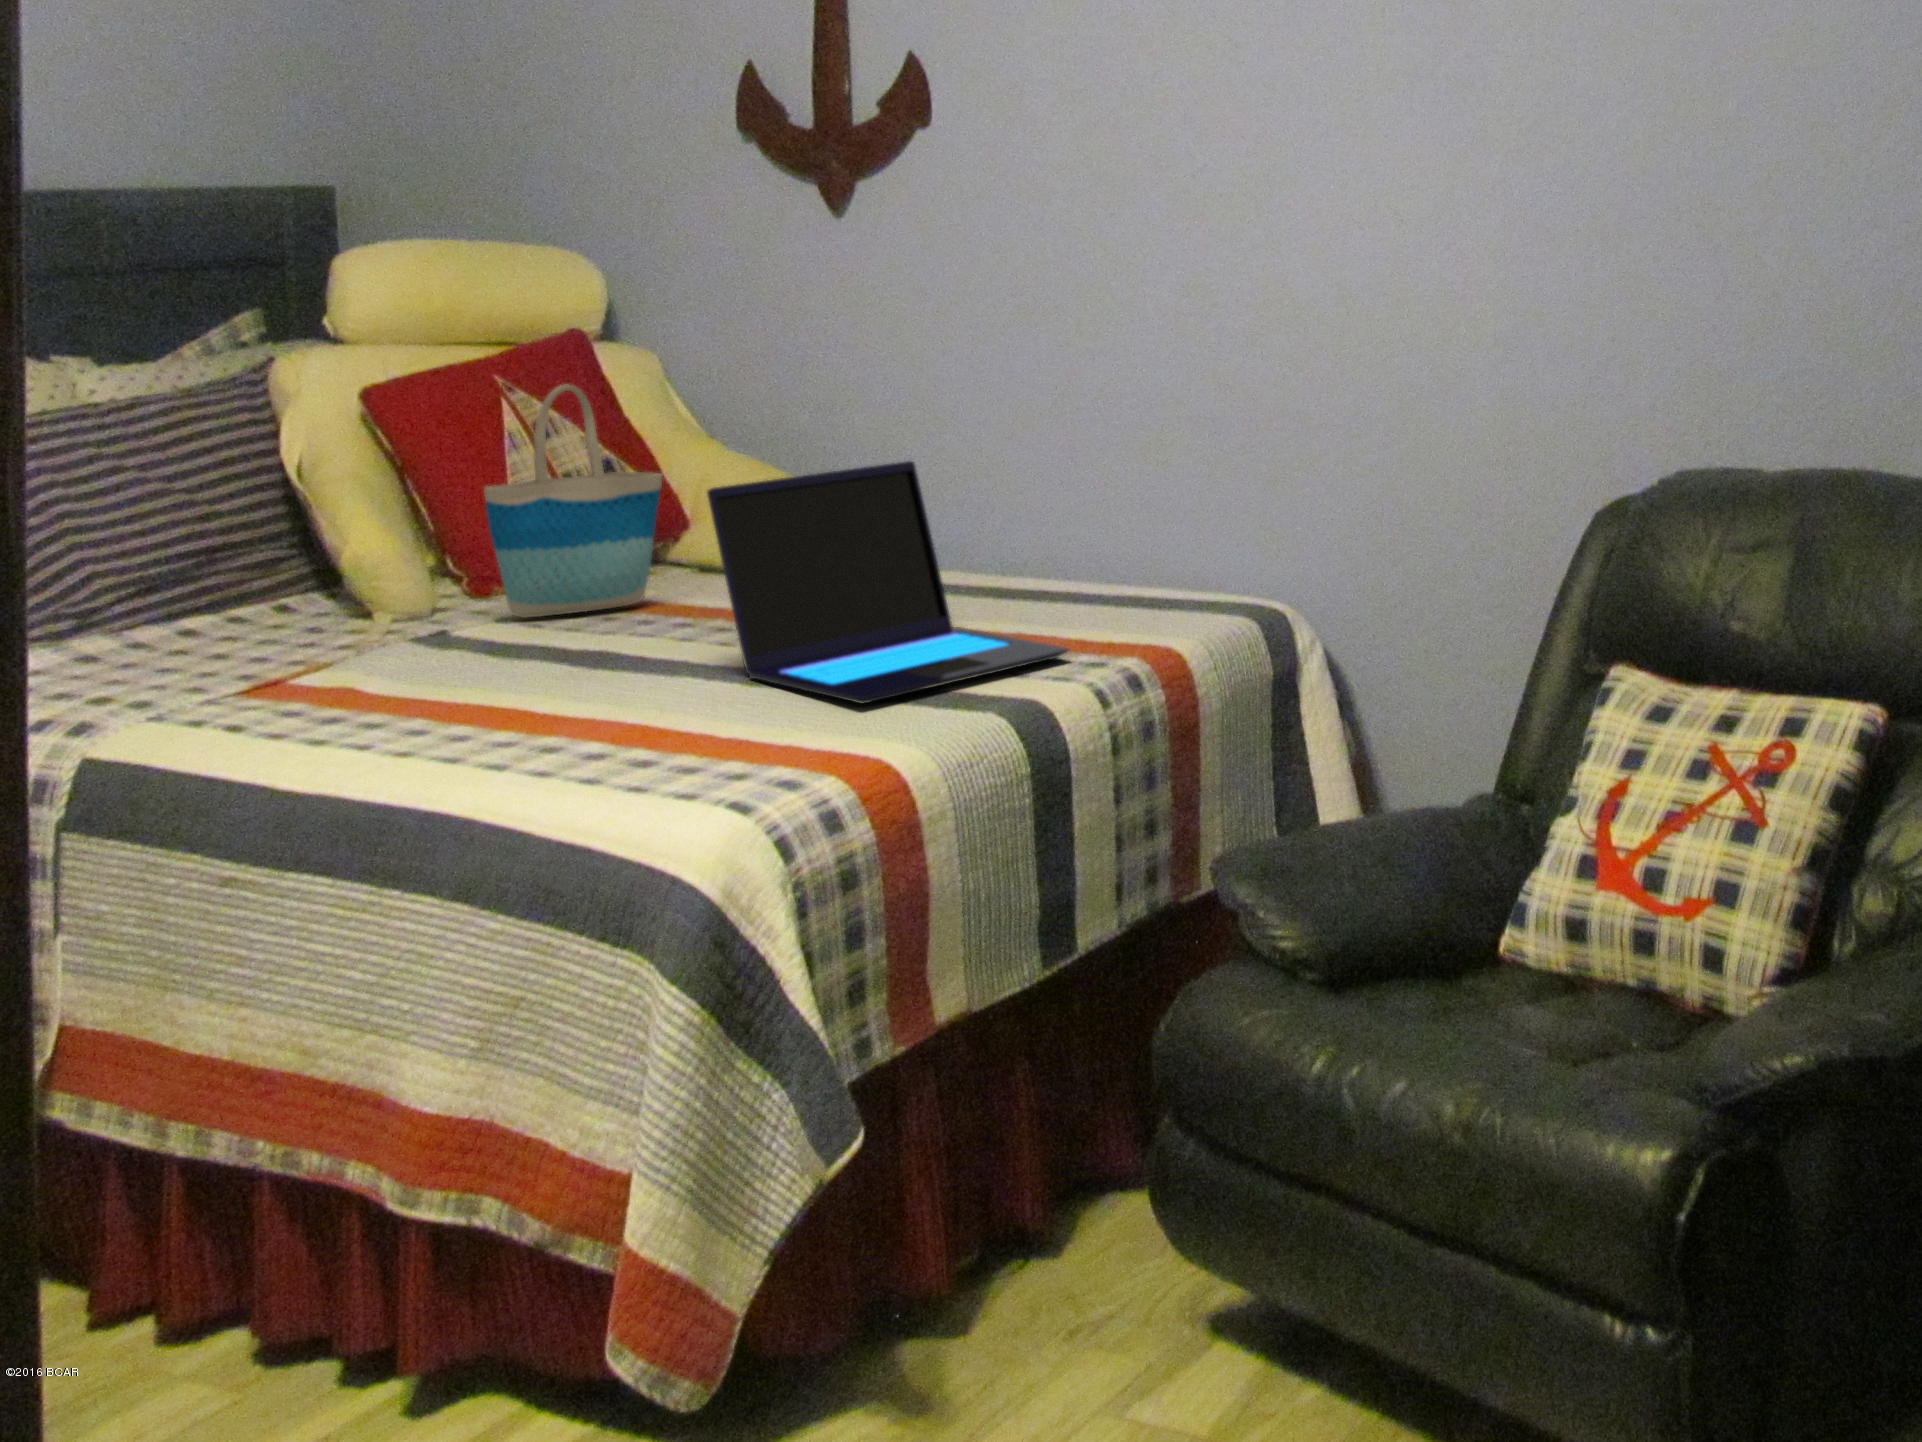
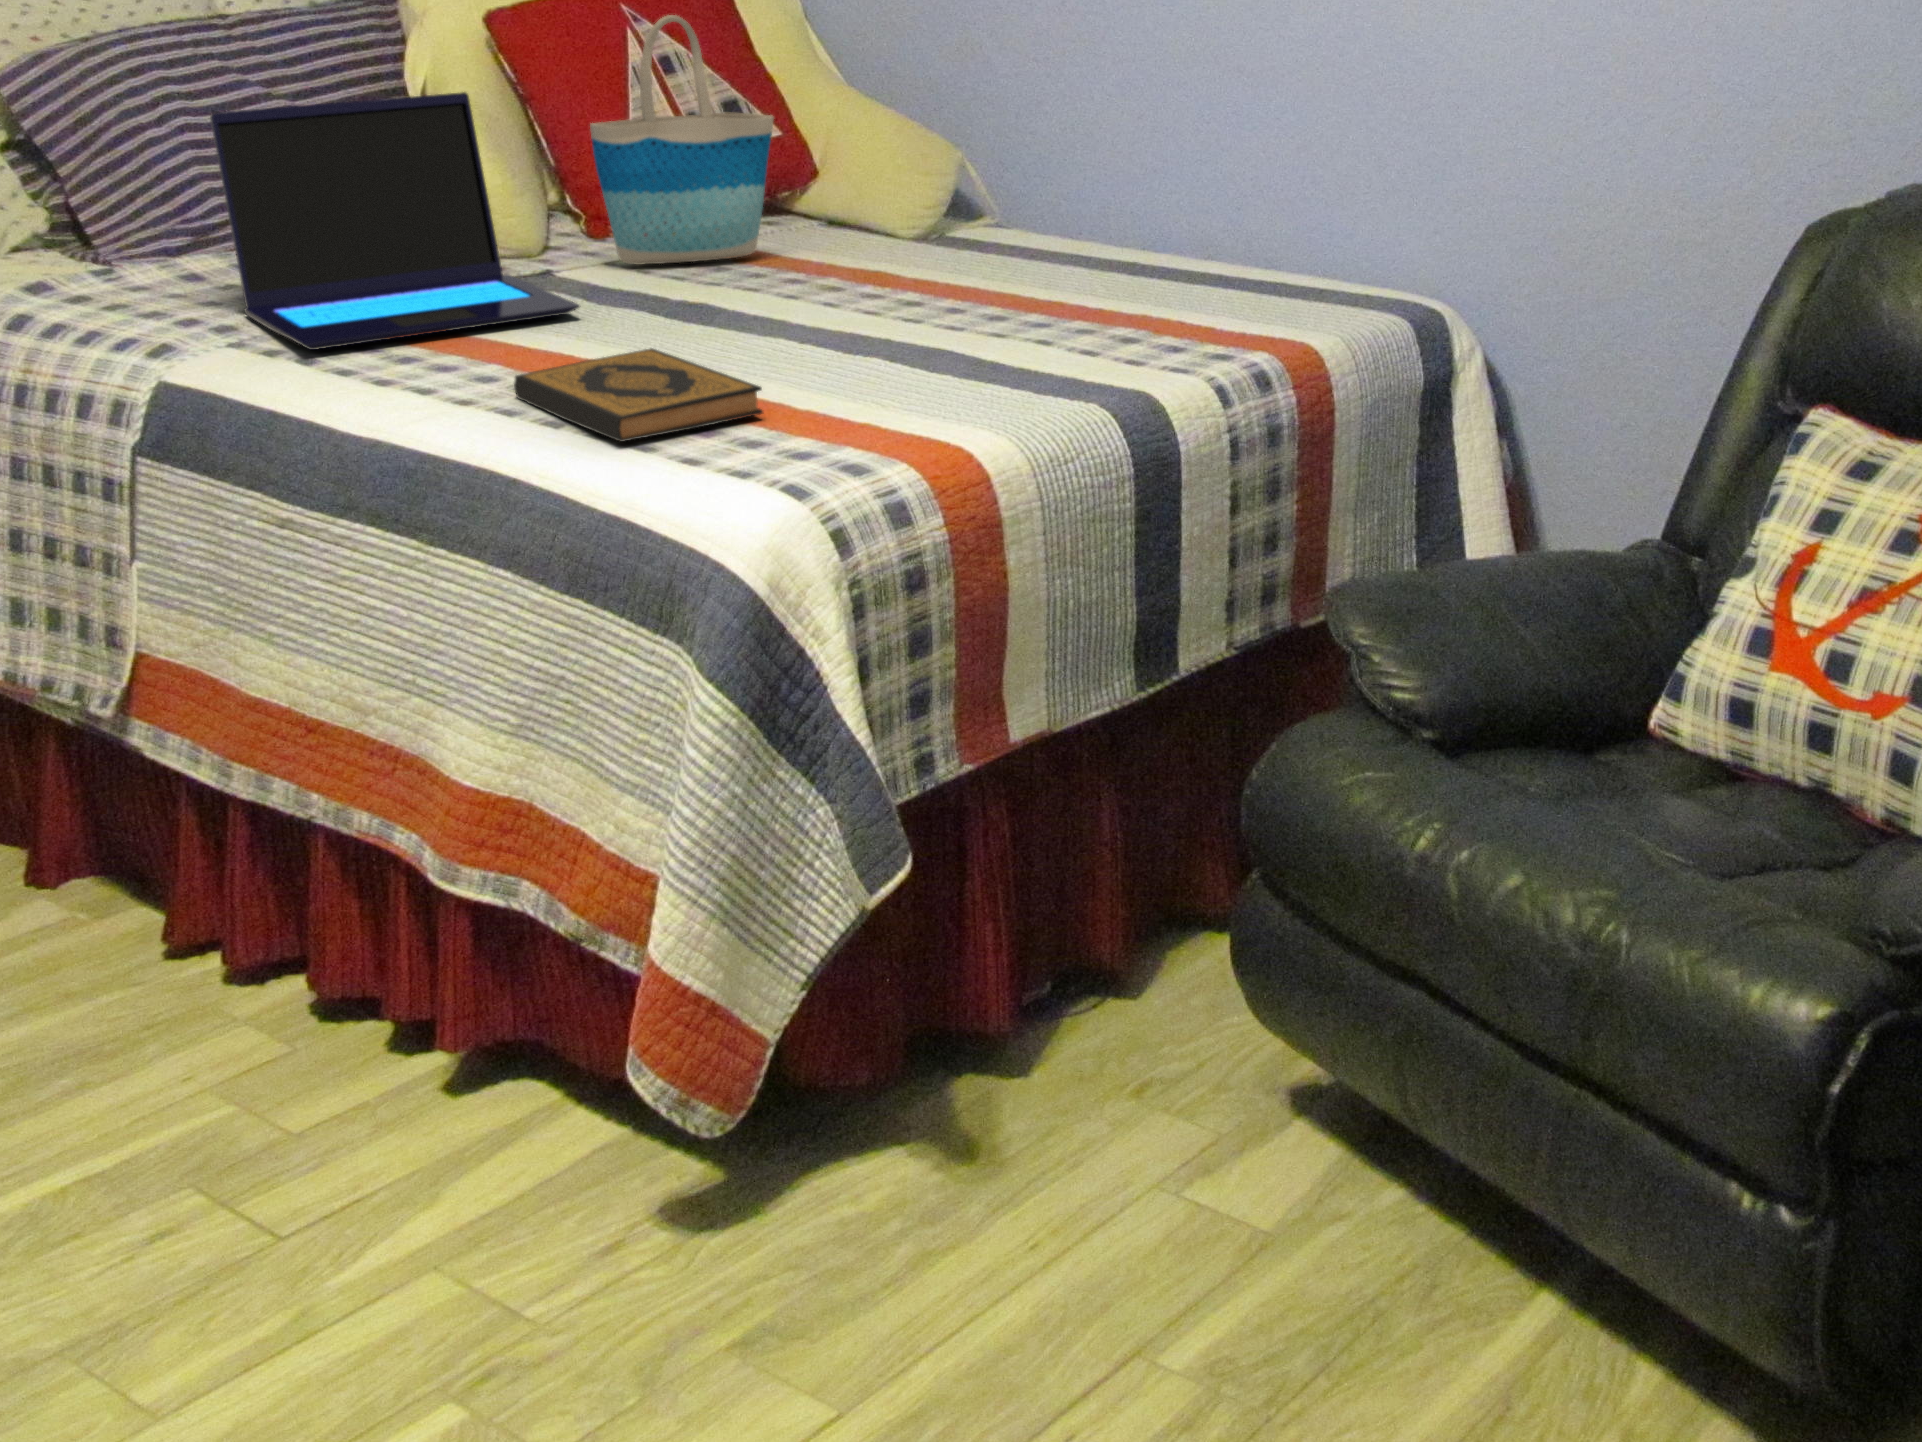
laptop: present [707,461,1069,703] -> present [210,92,580,350]
hardback book: none [442,688,696,772] -> present [514,348,763,442]

